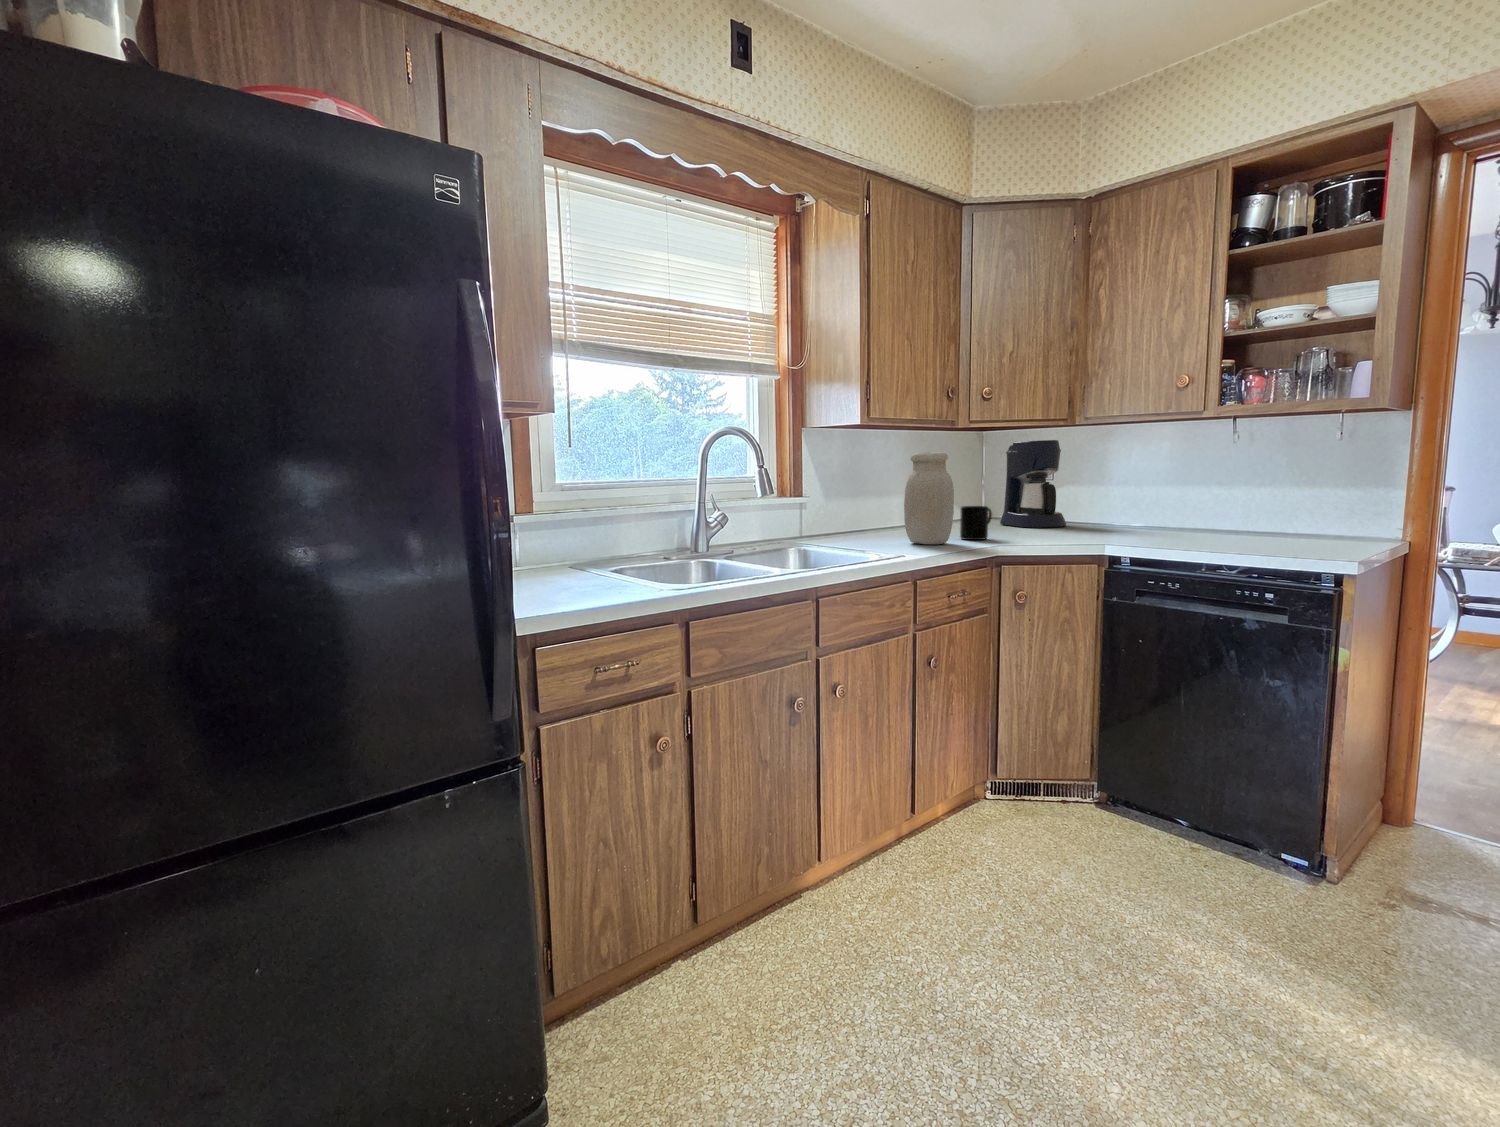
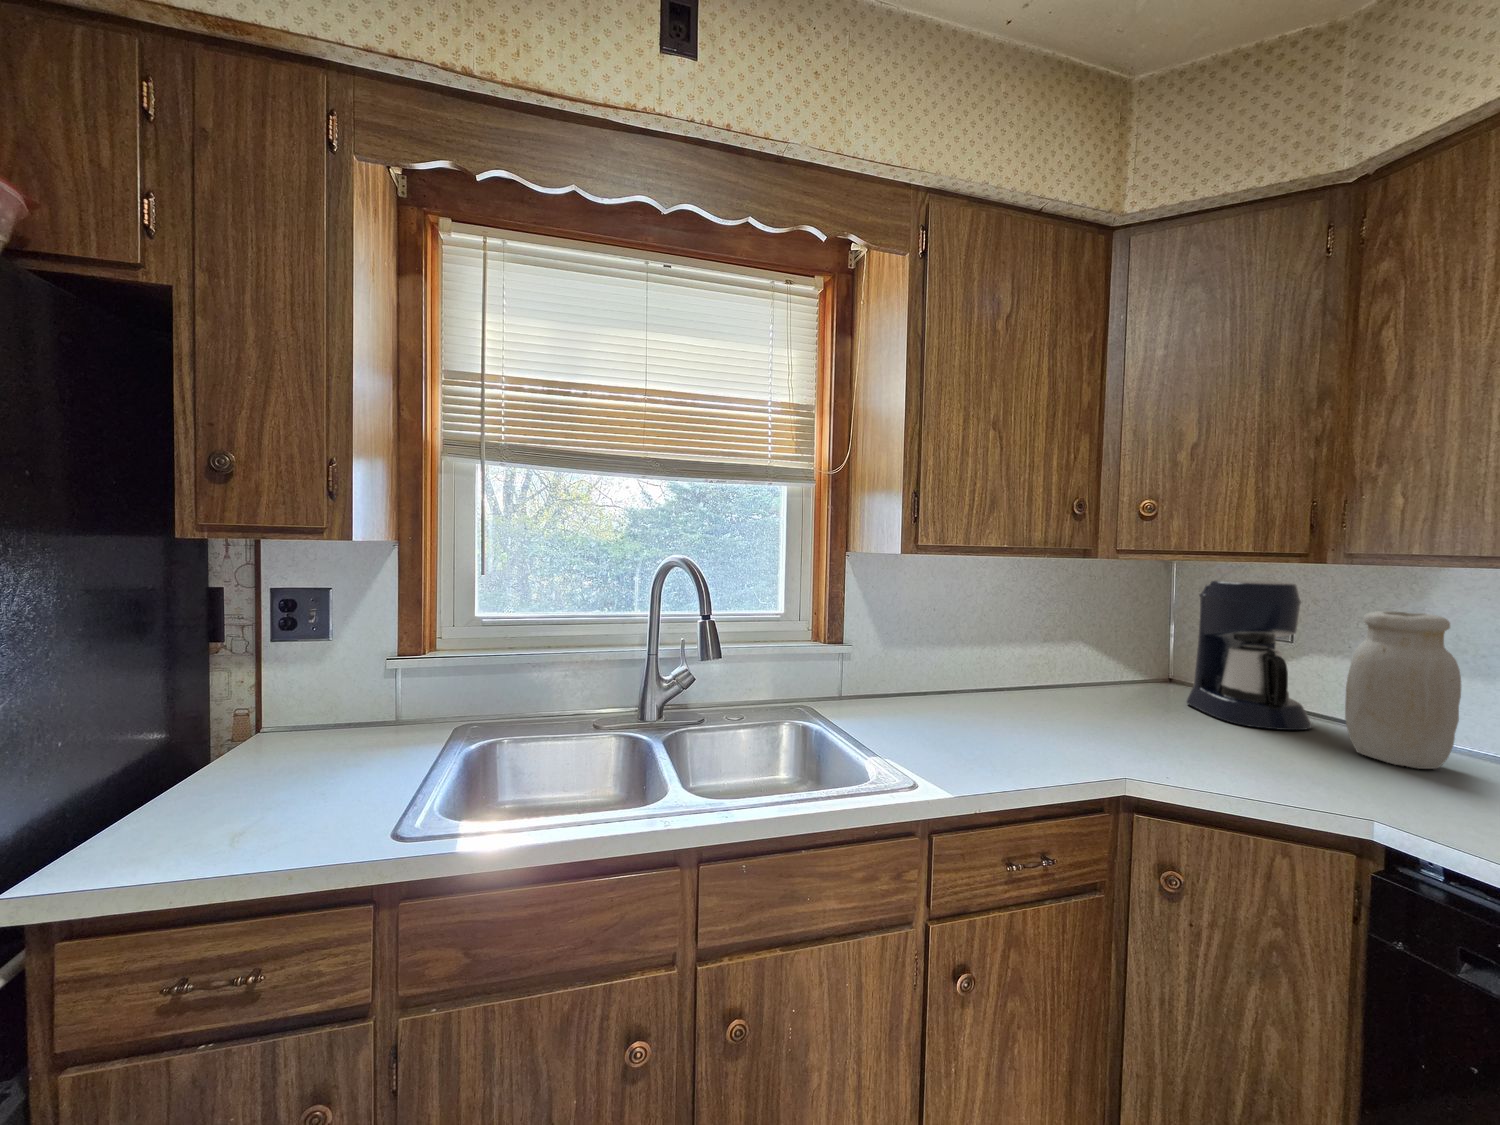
jar: present [904,452,954,544] -> present [1345,611,1461,769]
mug: present [960,506,992,540] -> none [1074,690,1136,754]

